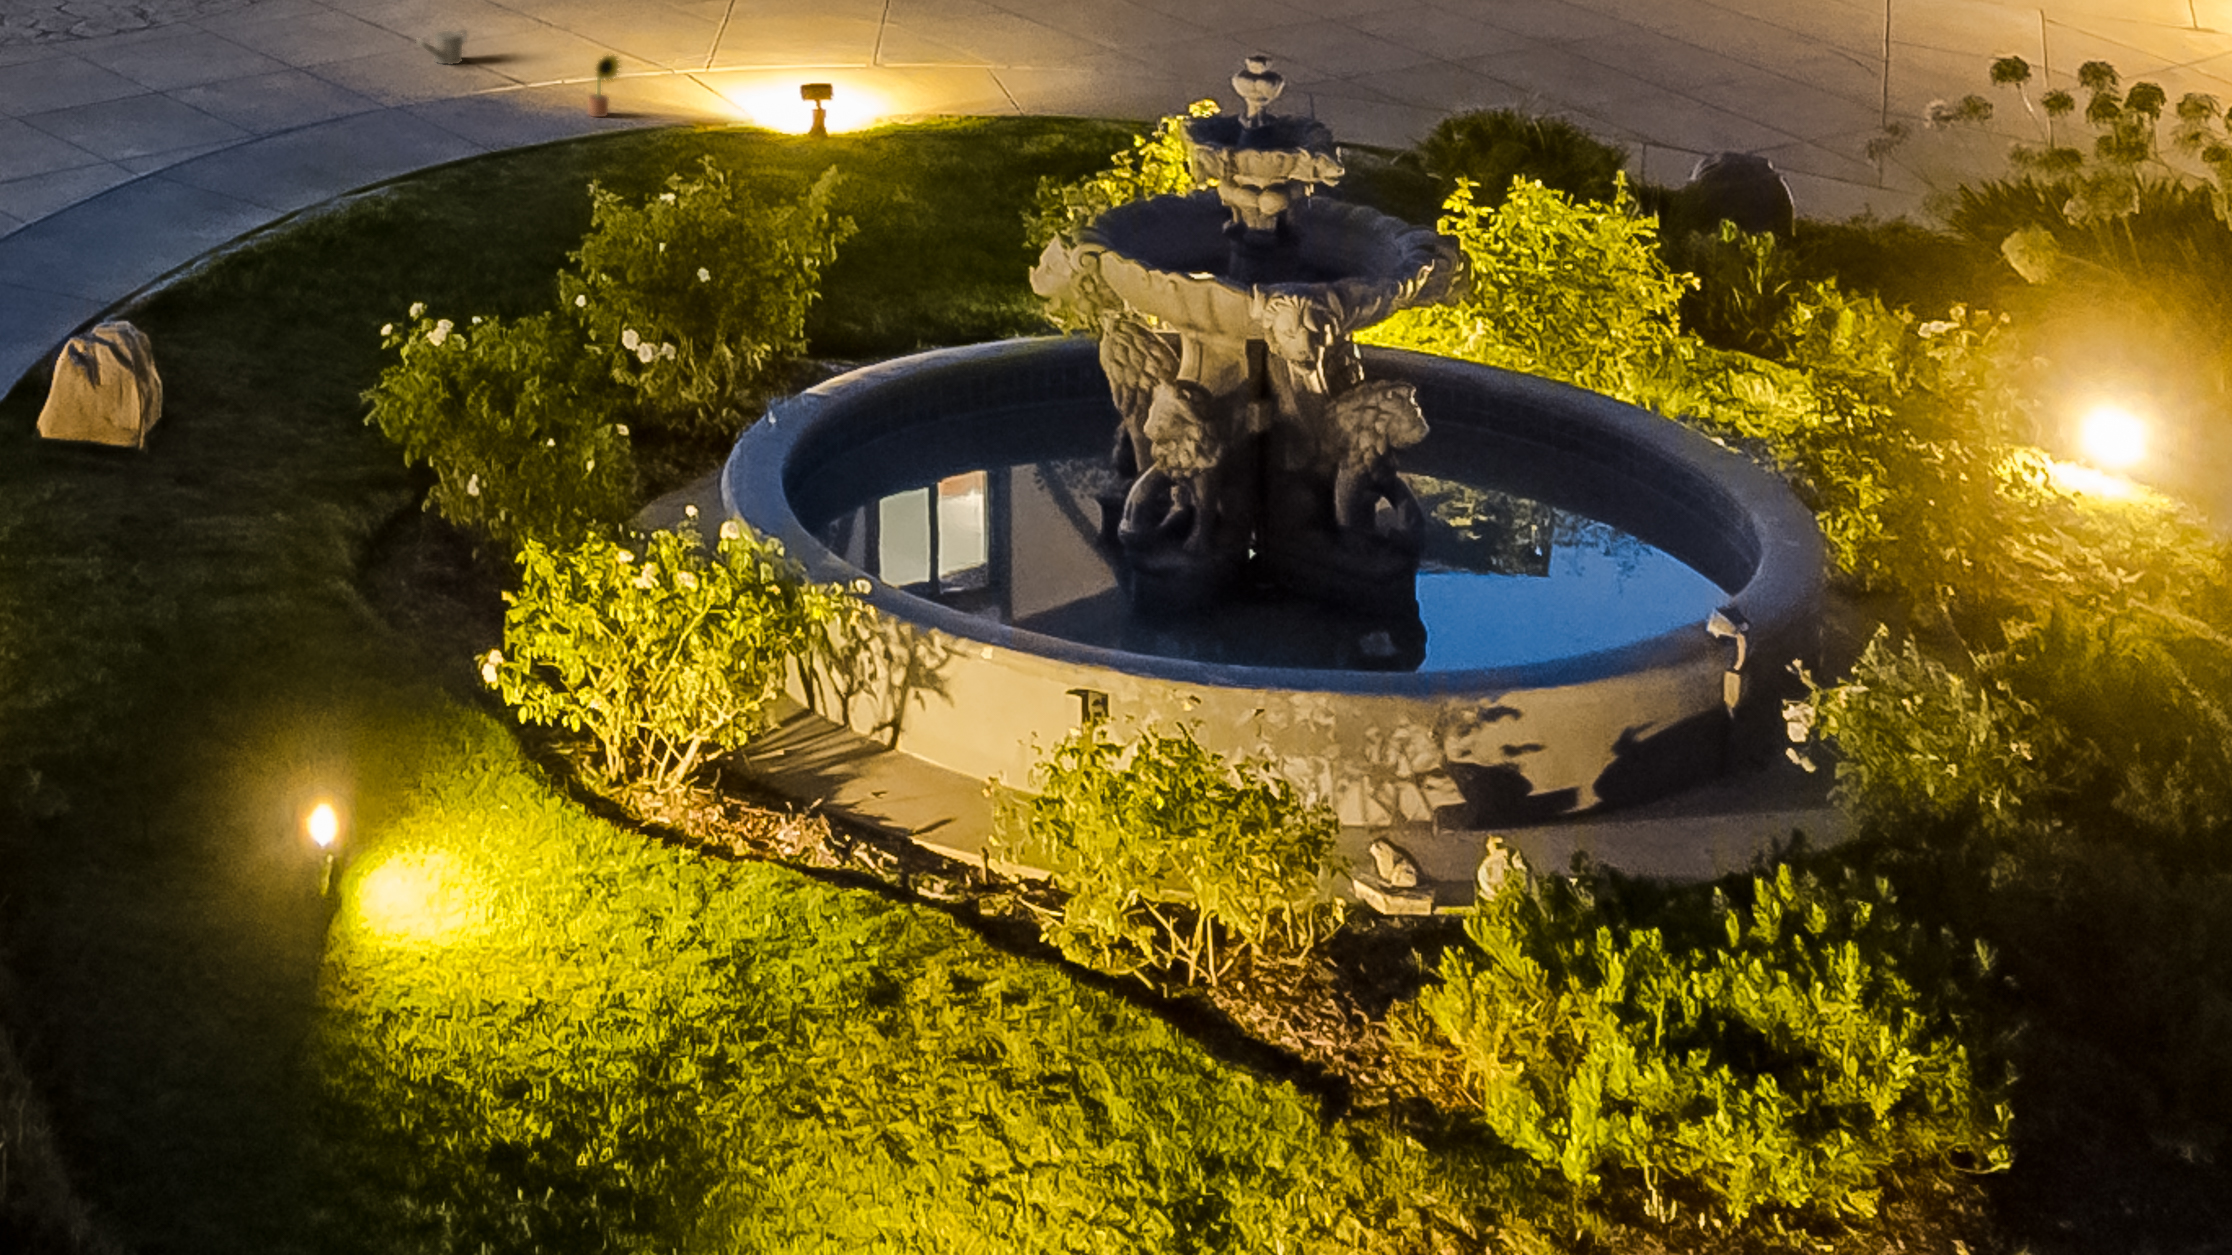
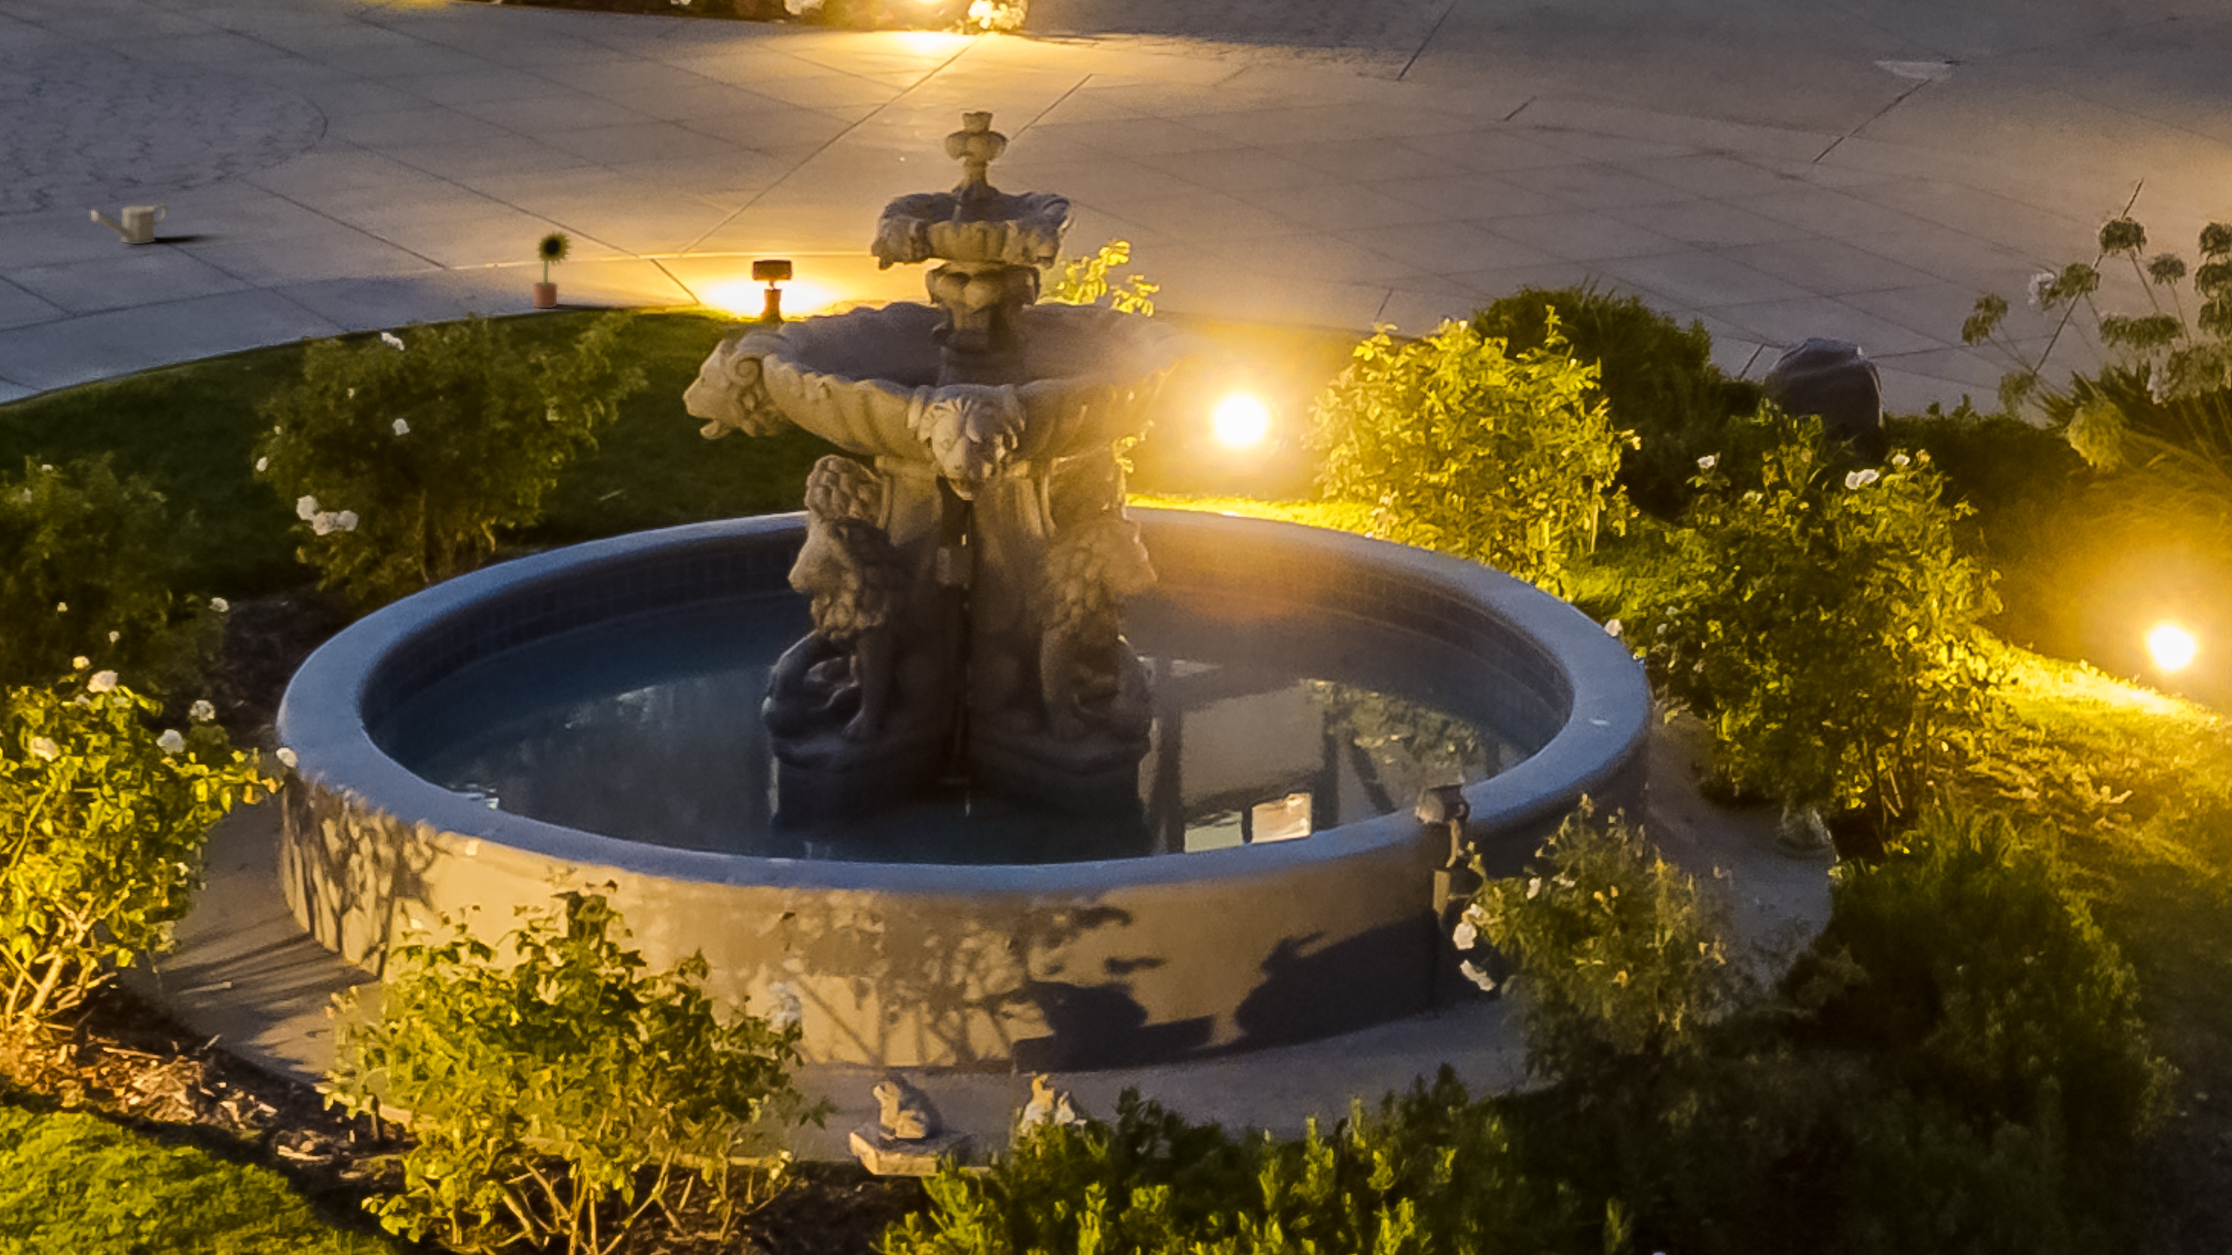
watering can: present [416,29,467,64] -> present [91,205,167,244]

